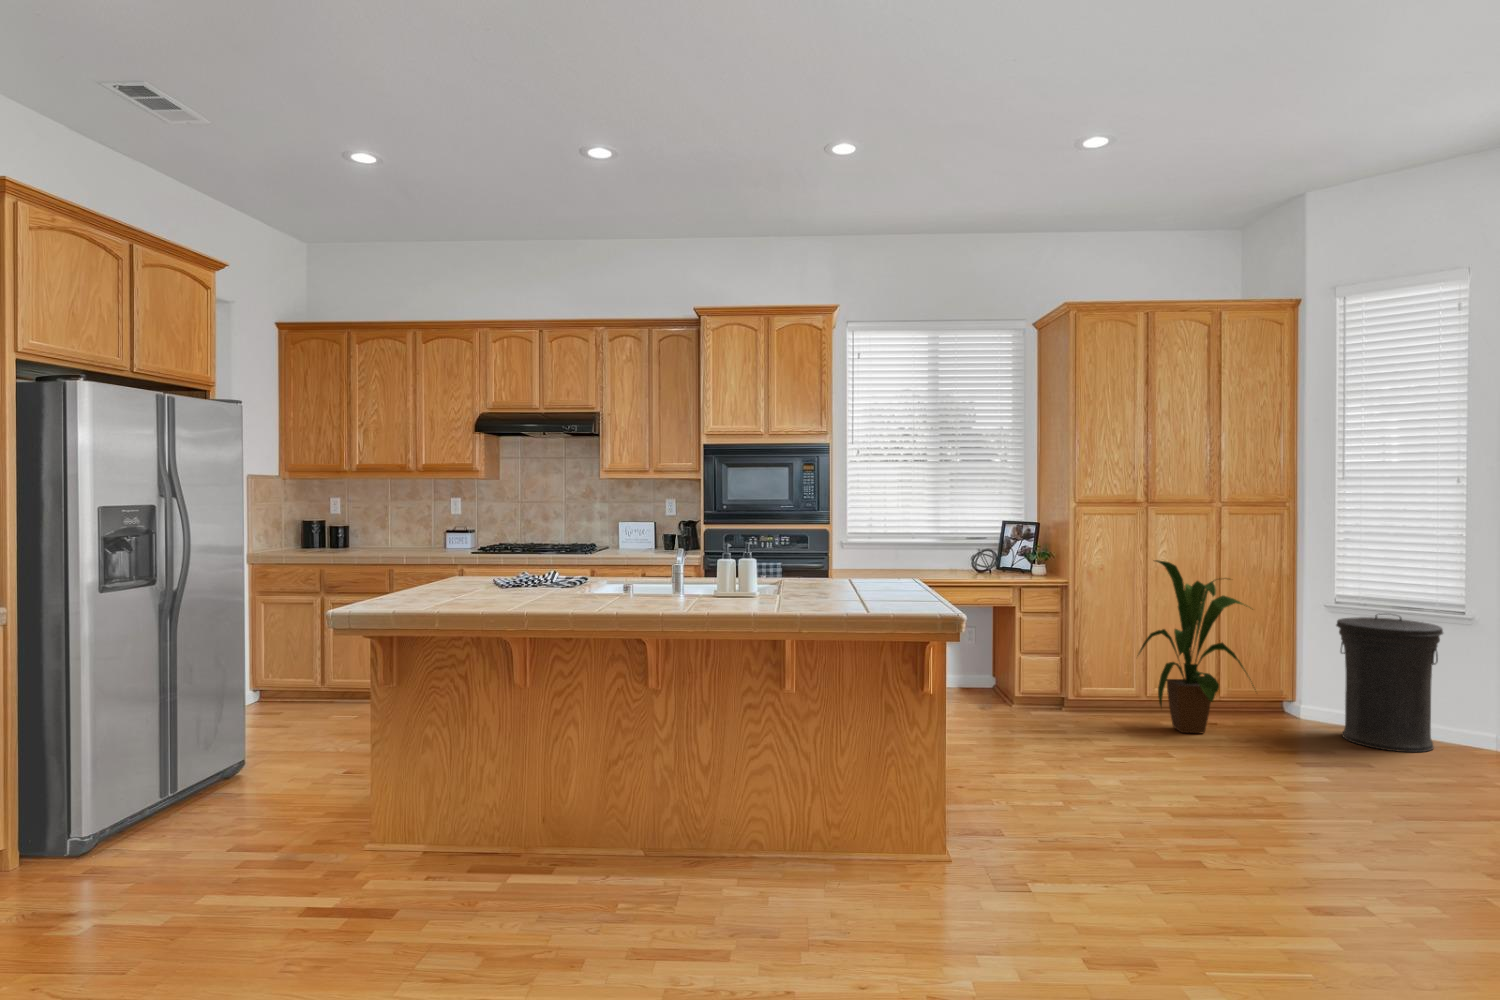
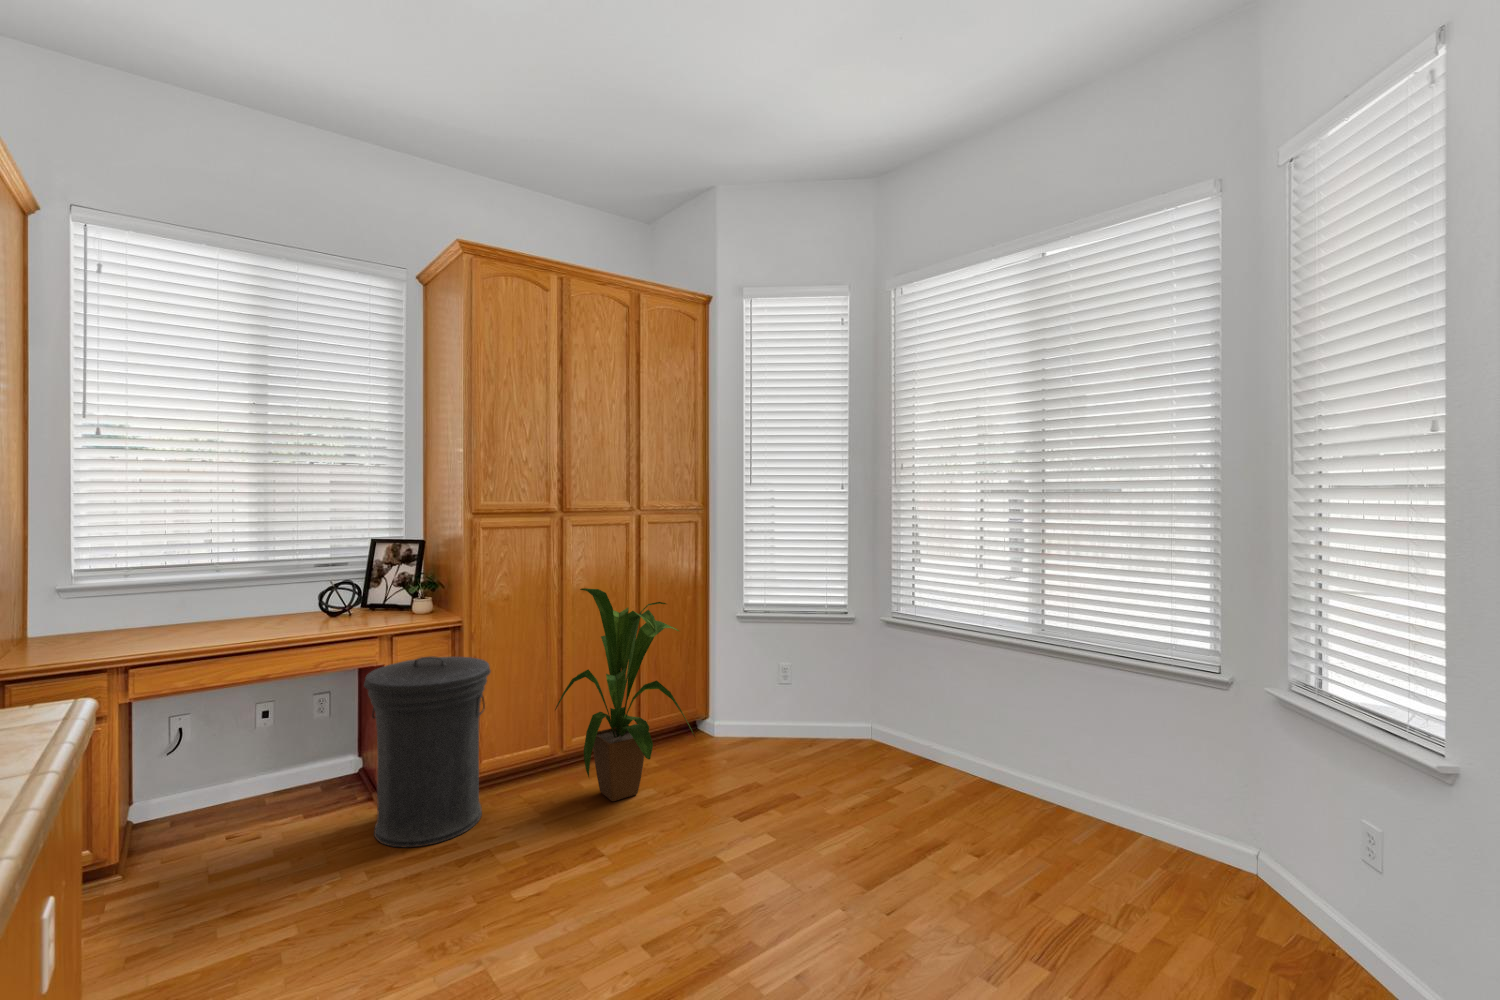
trash can: present [1336,615,1443,752] -> present [364,656,491,848]

